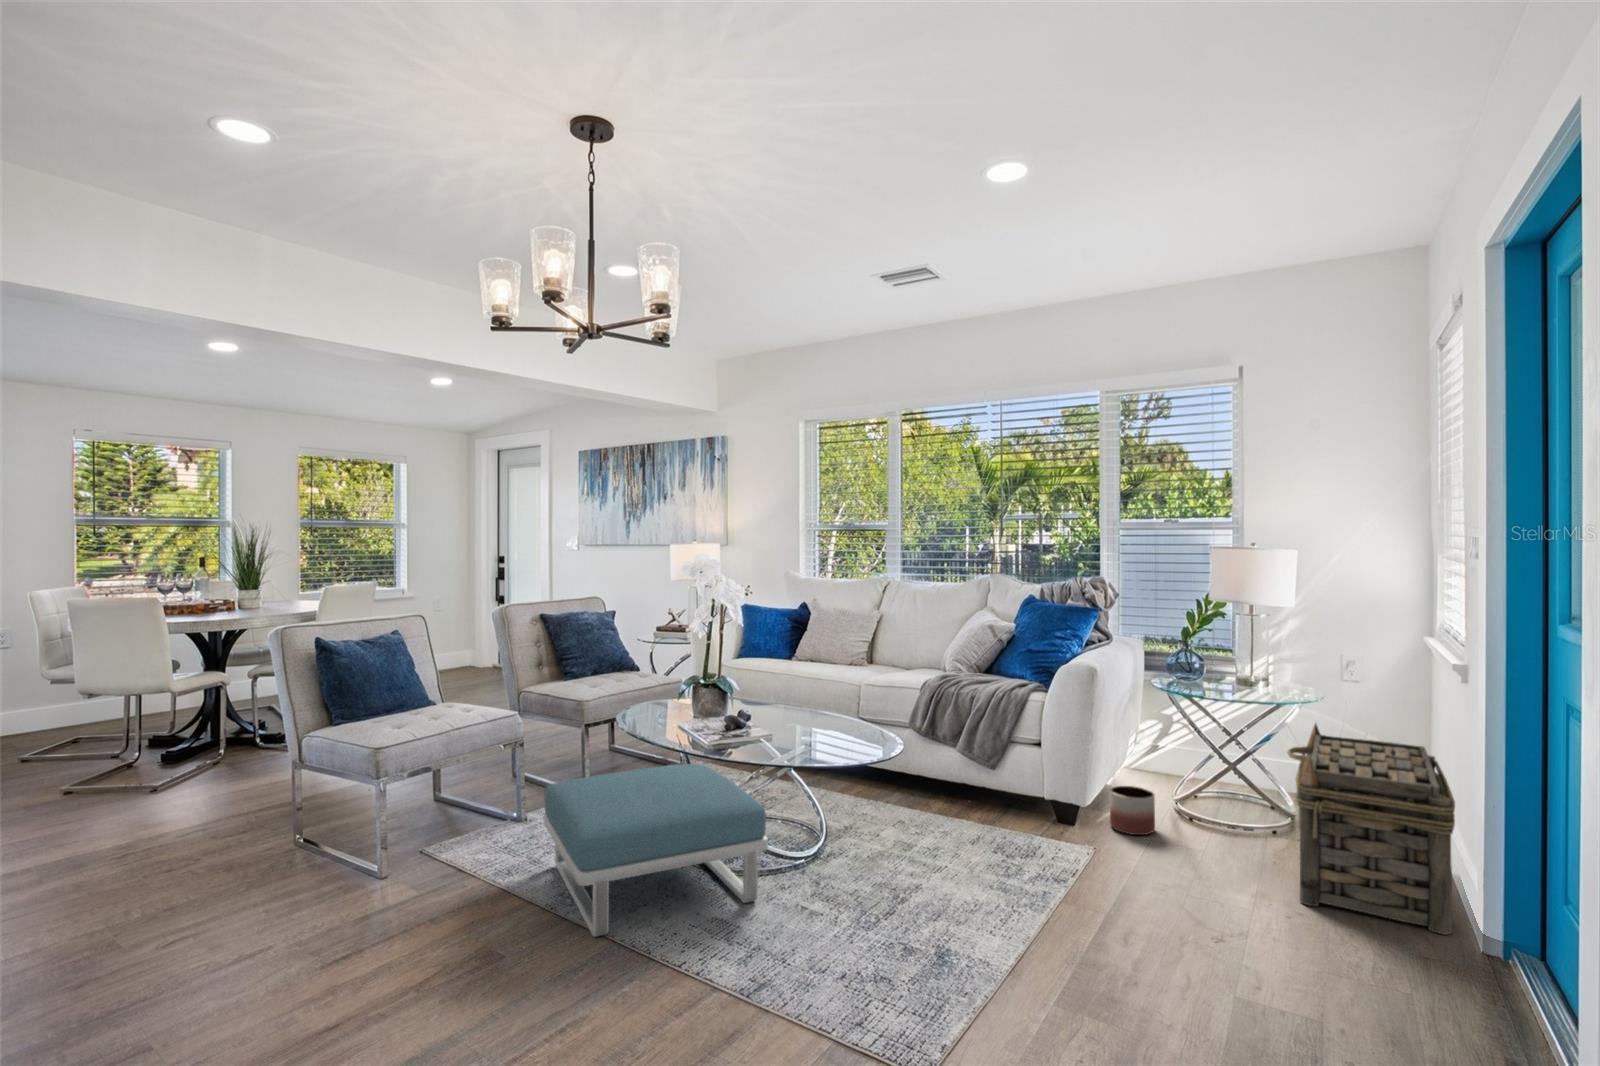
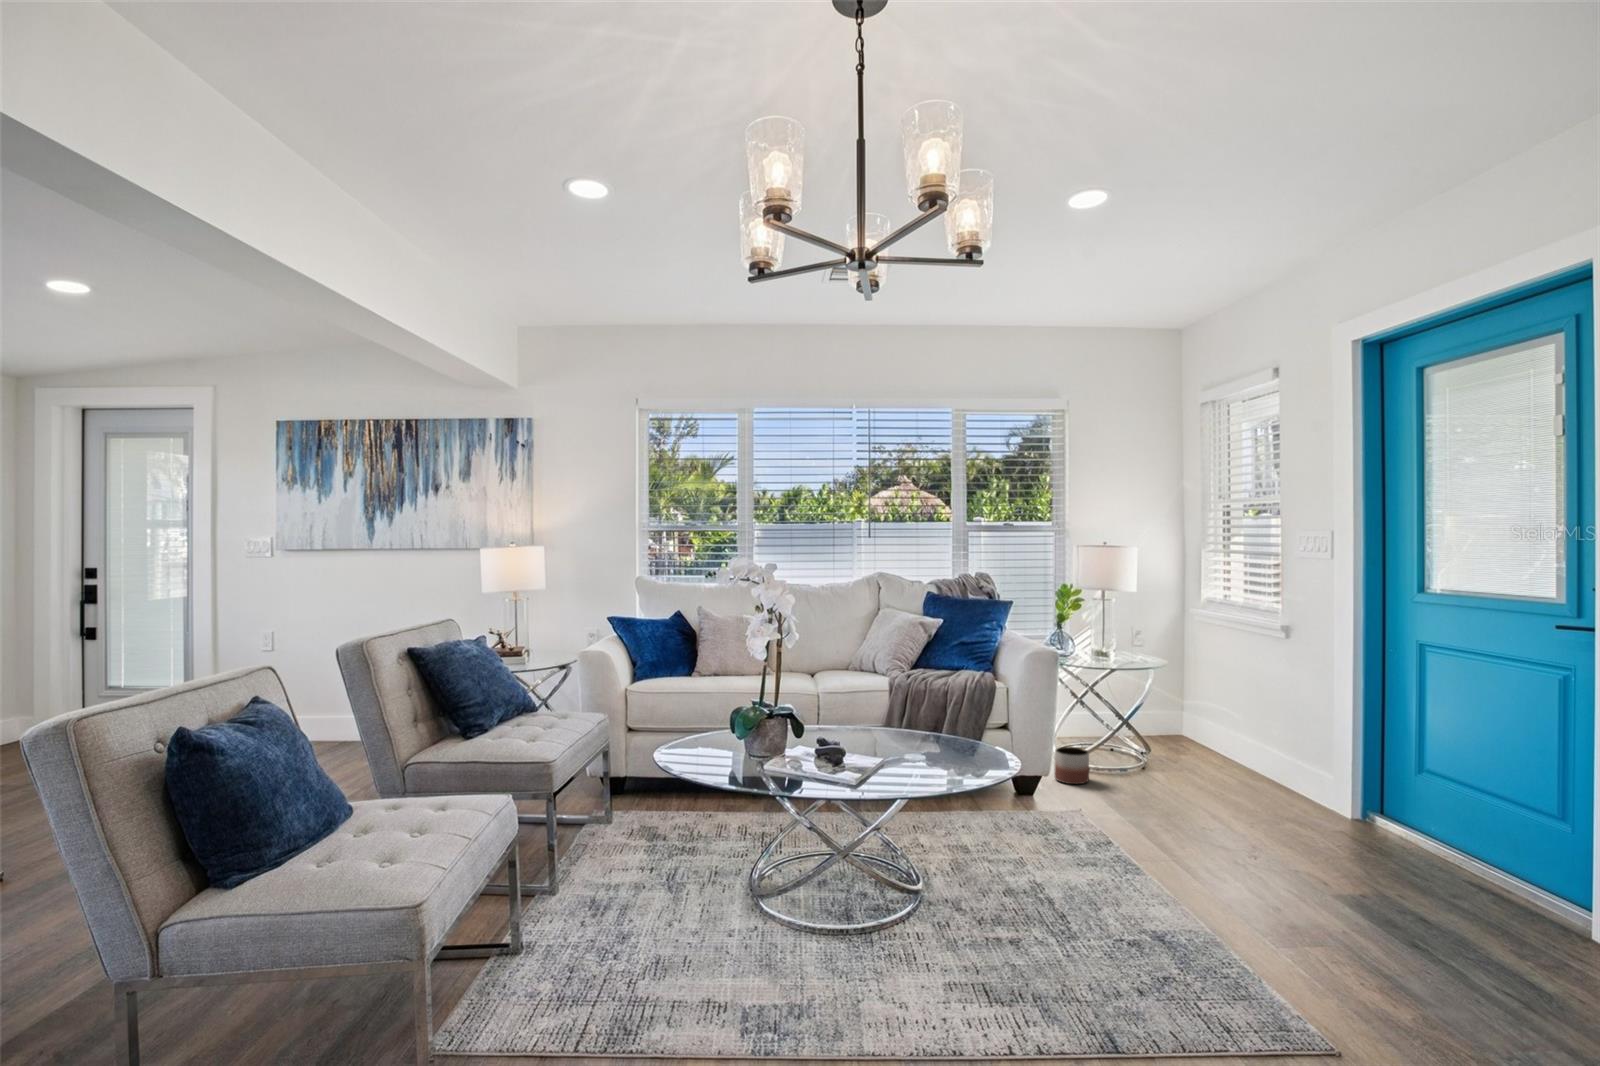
basket: present [1287,724,1455,935] -> none [1168,680,1311,805]
footstool: present [543,764,768,937] -> none [733,790,962,961]

